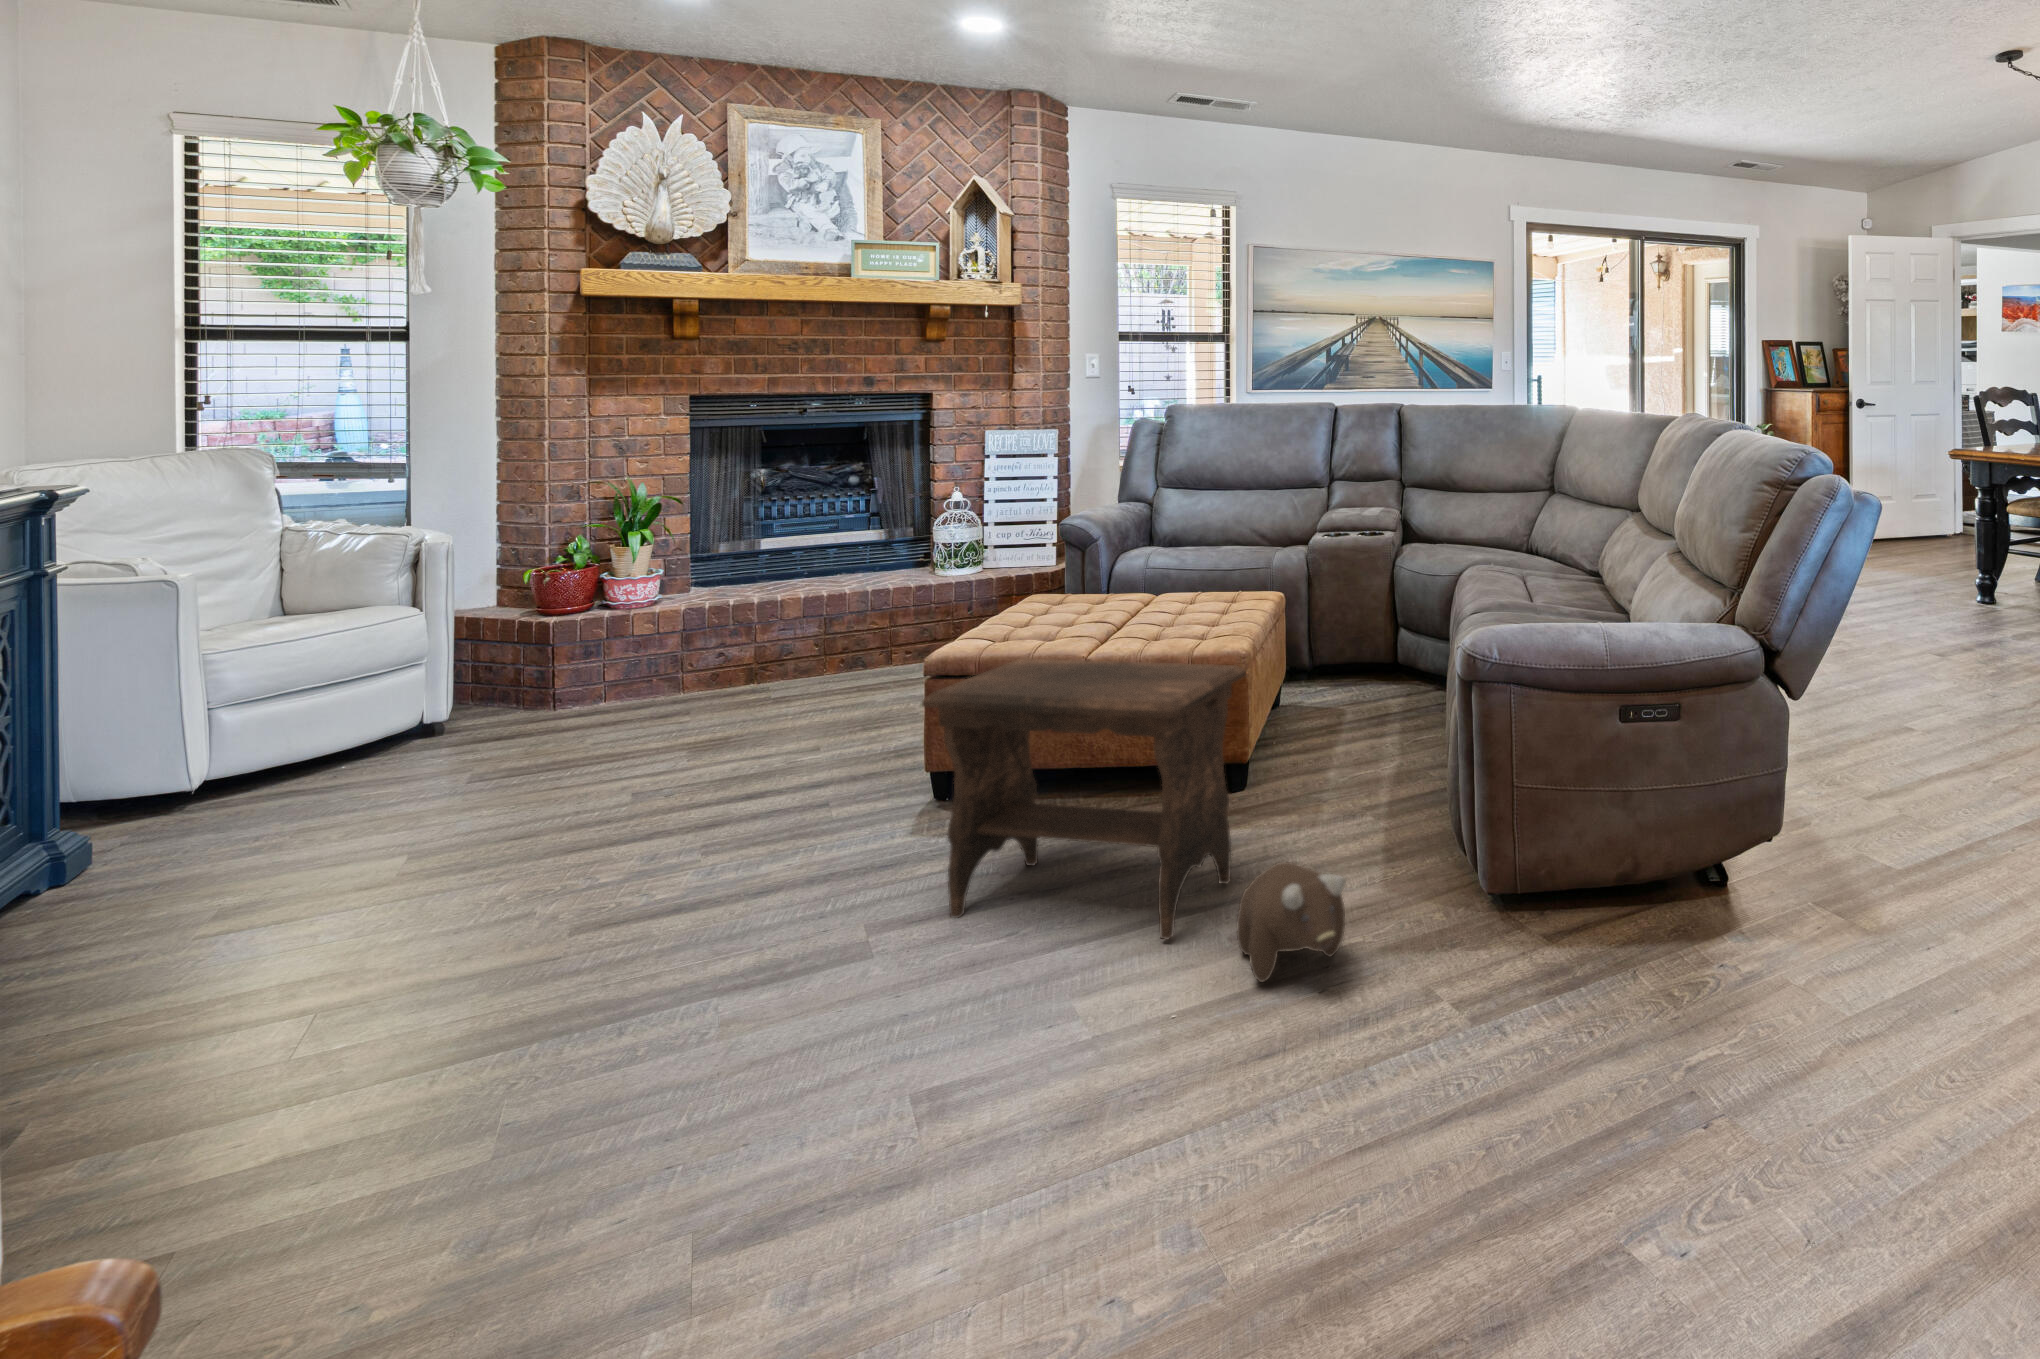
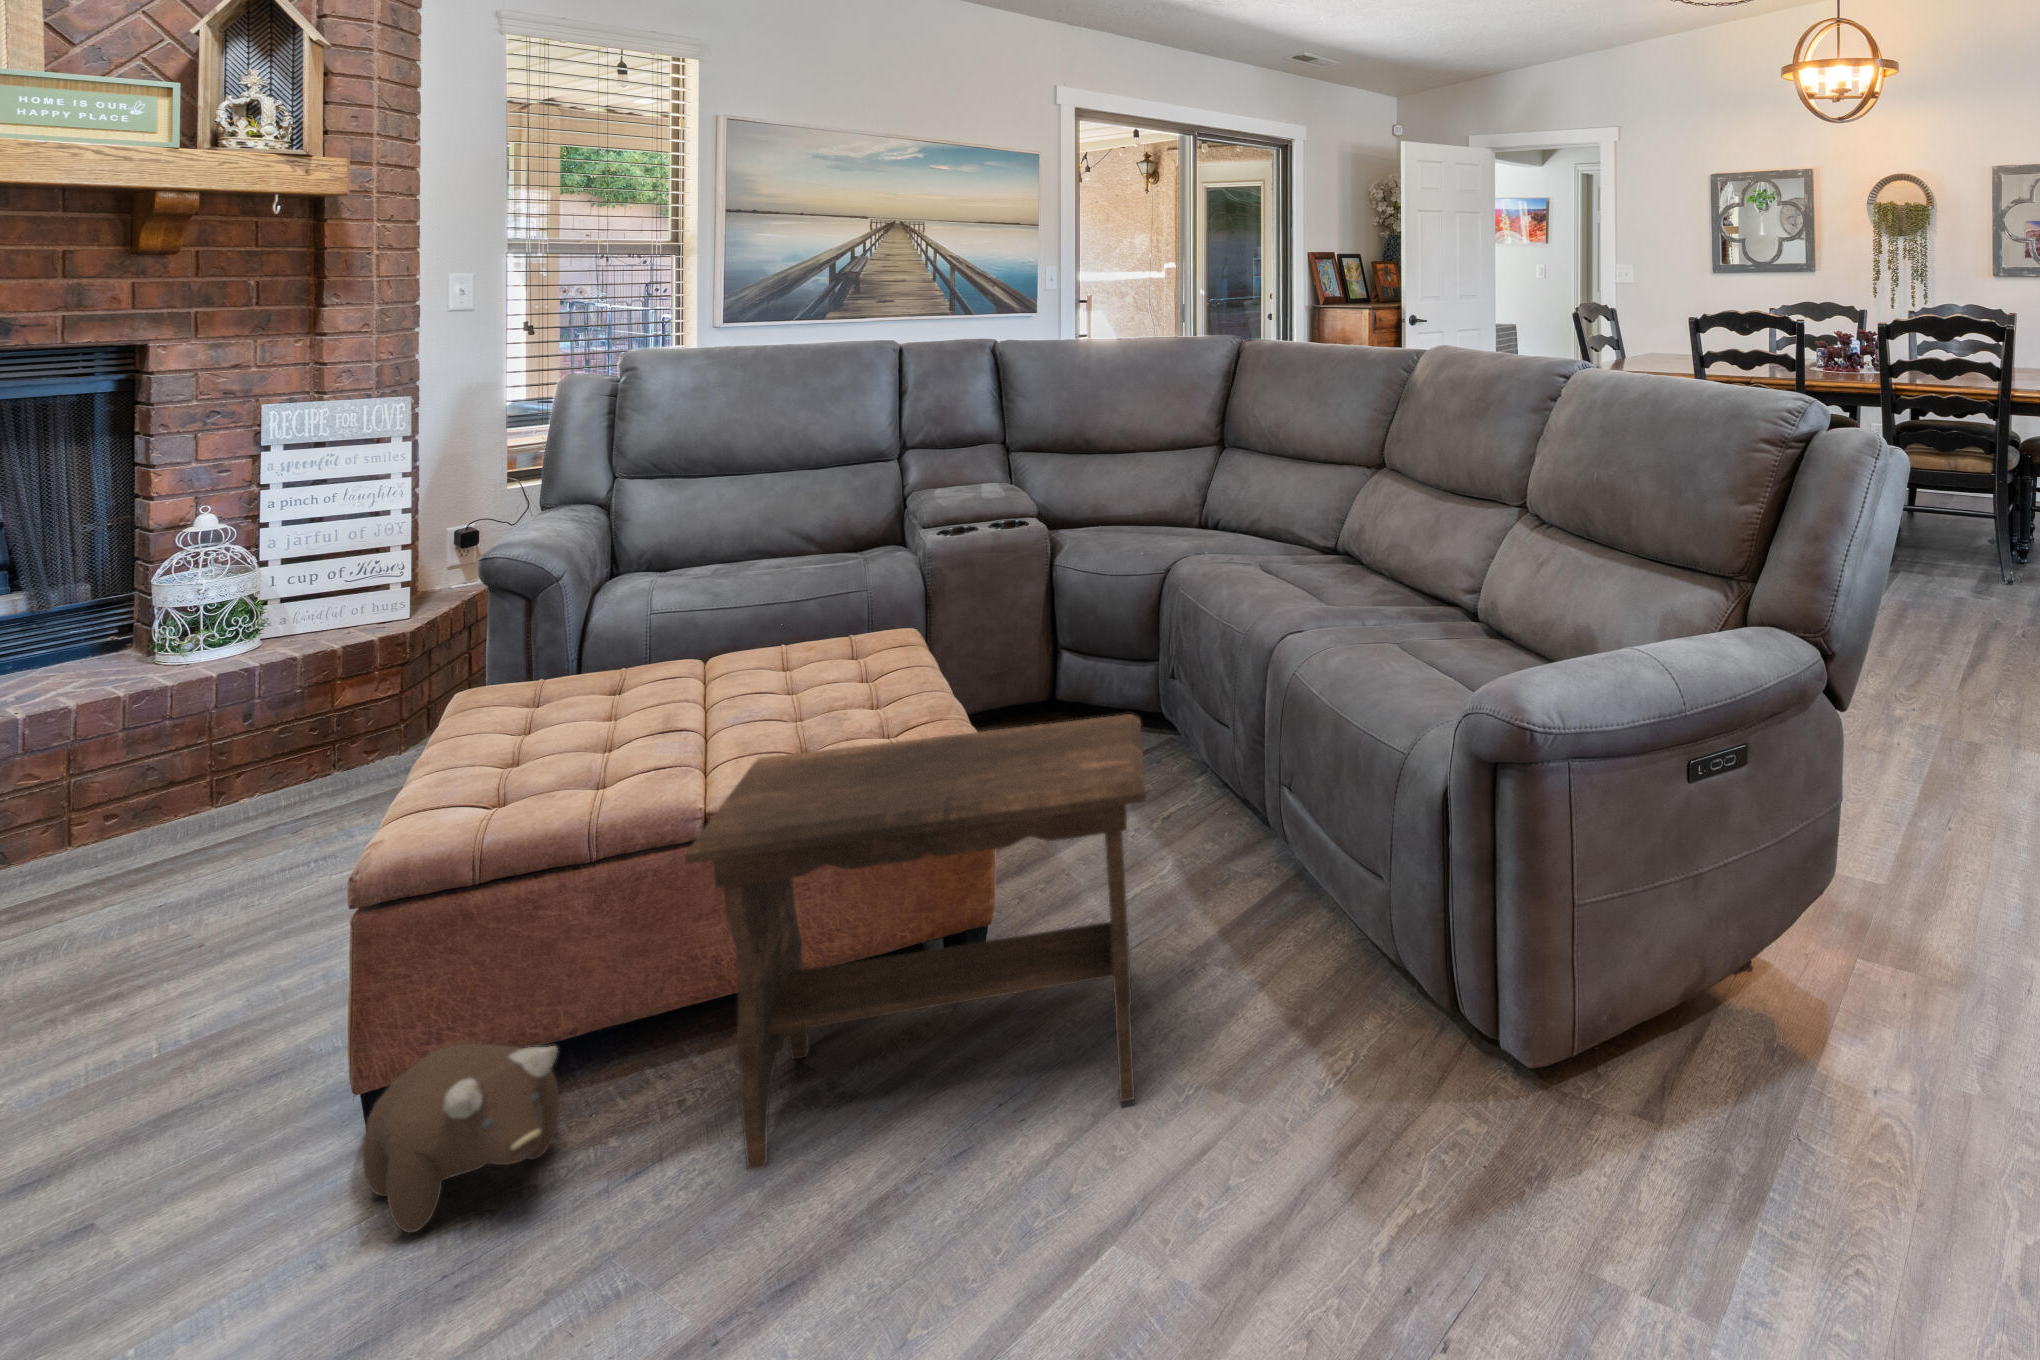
plush toy: present [1237,862,1346,982] -> present [363,1044,560,1233]

